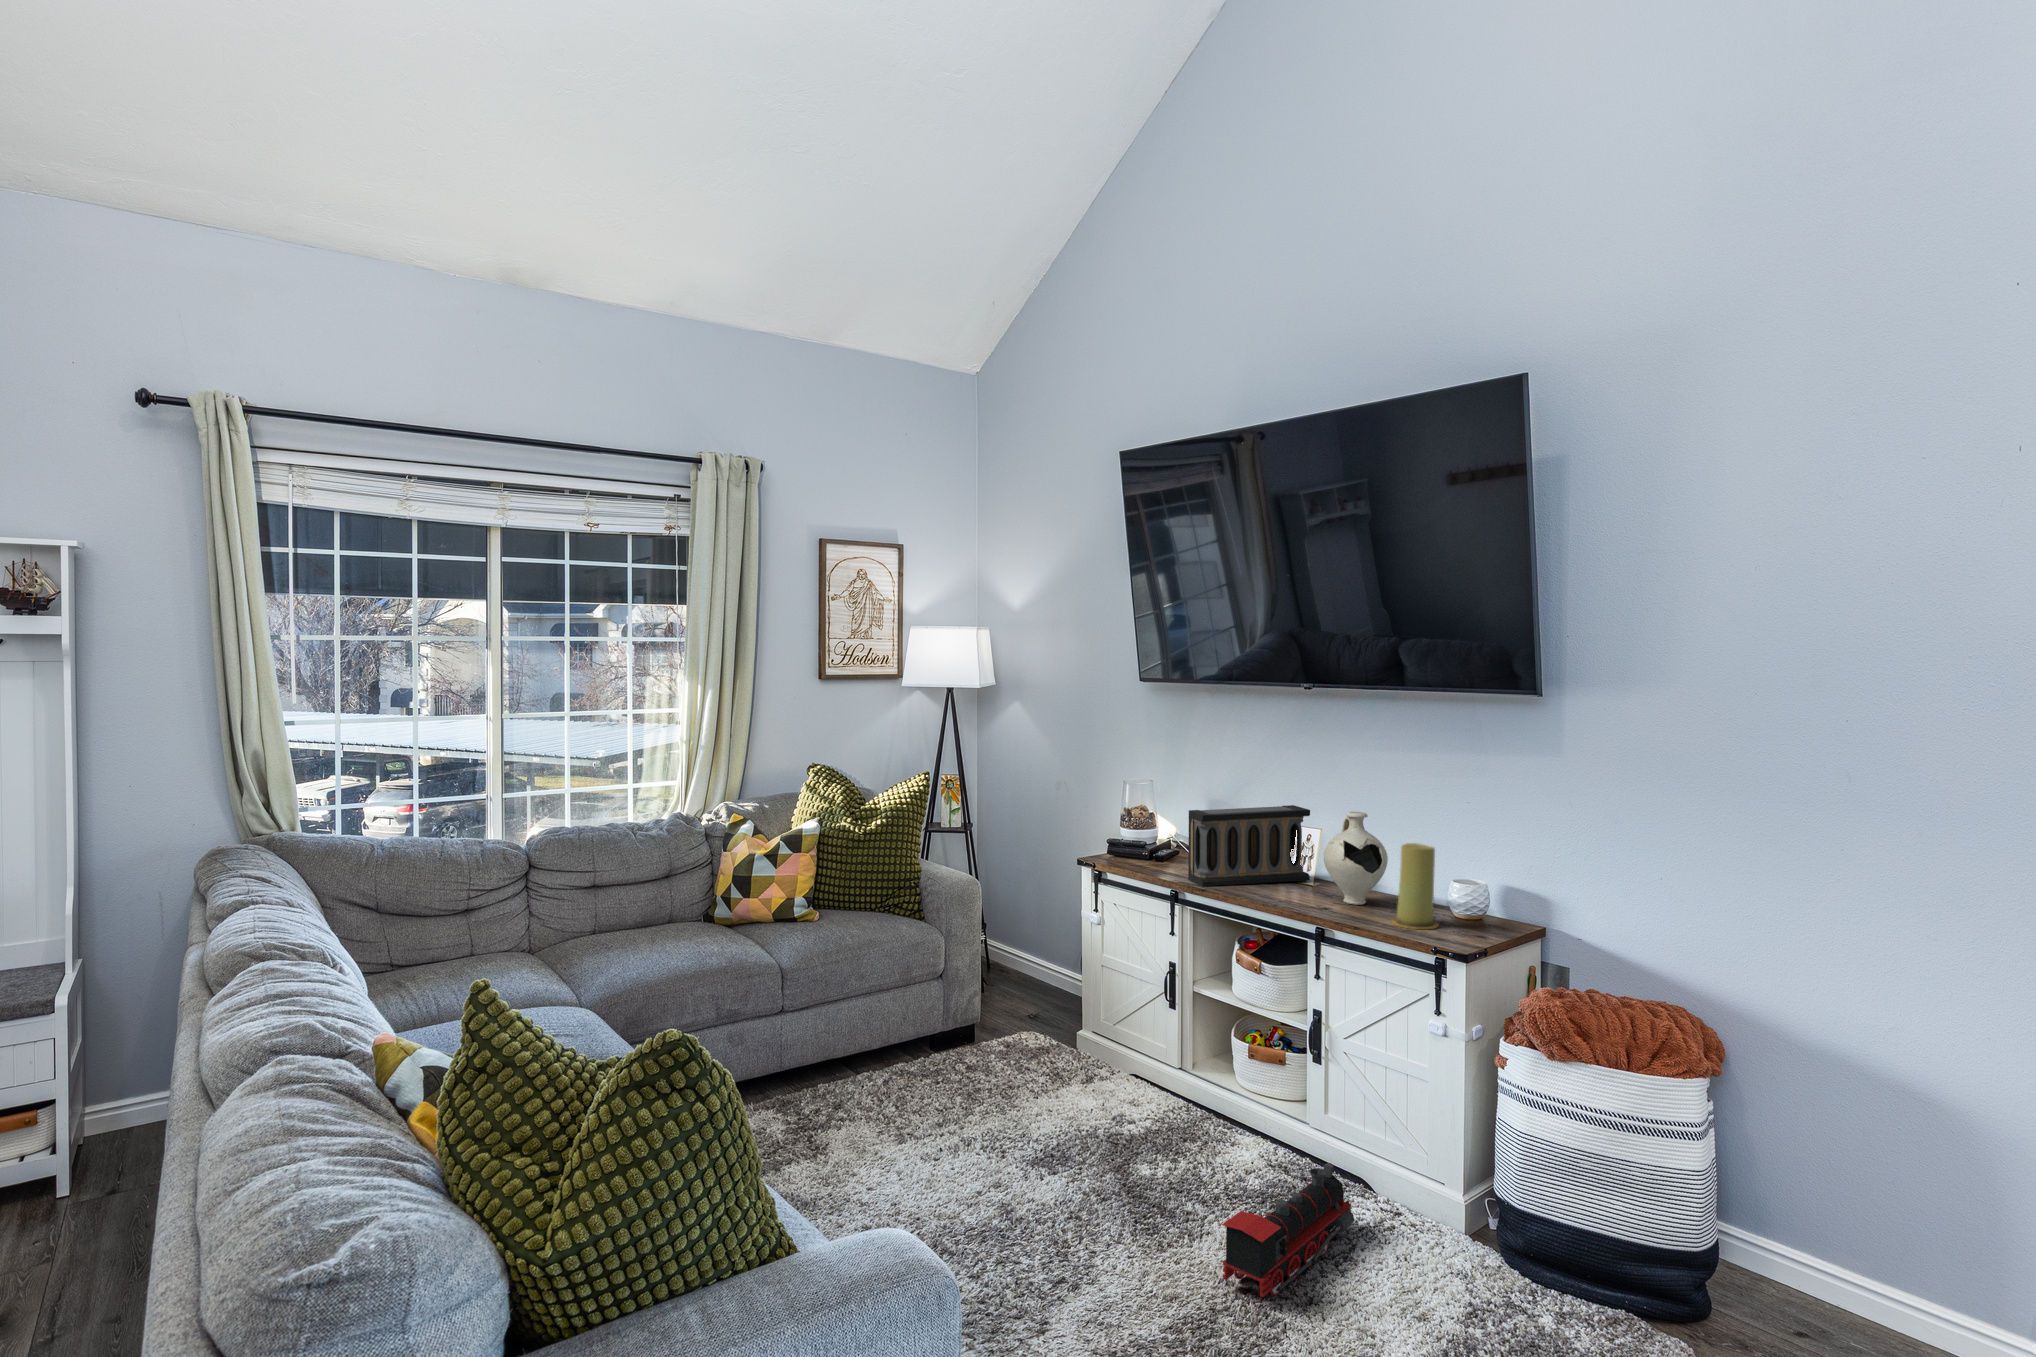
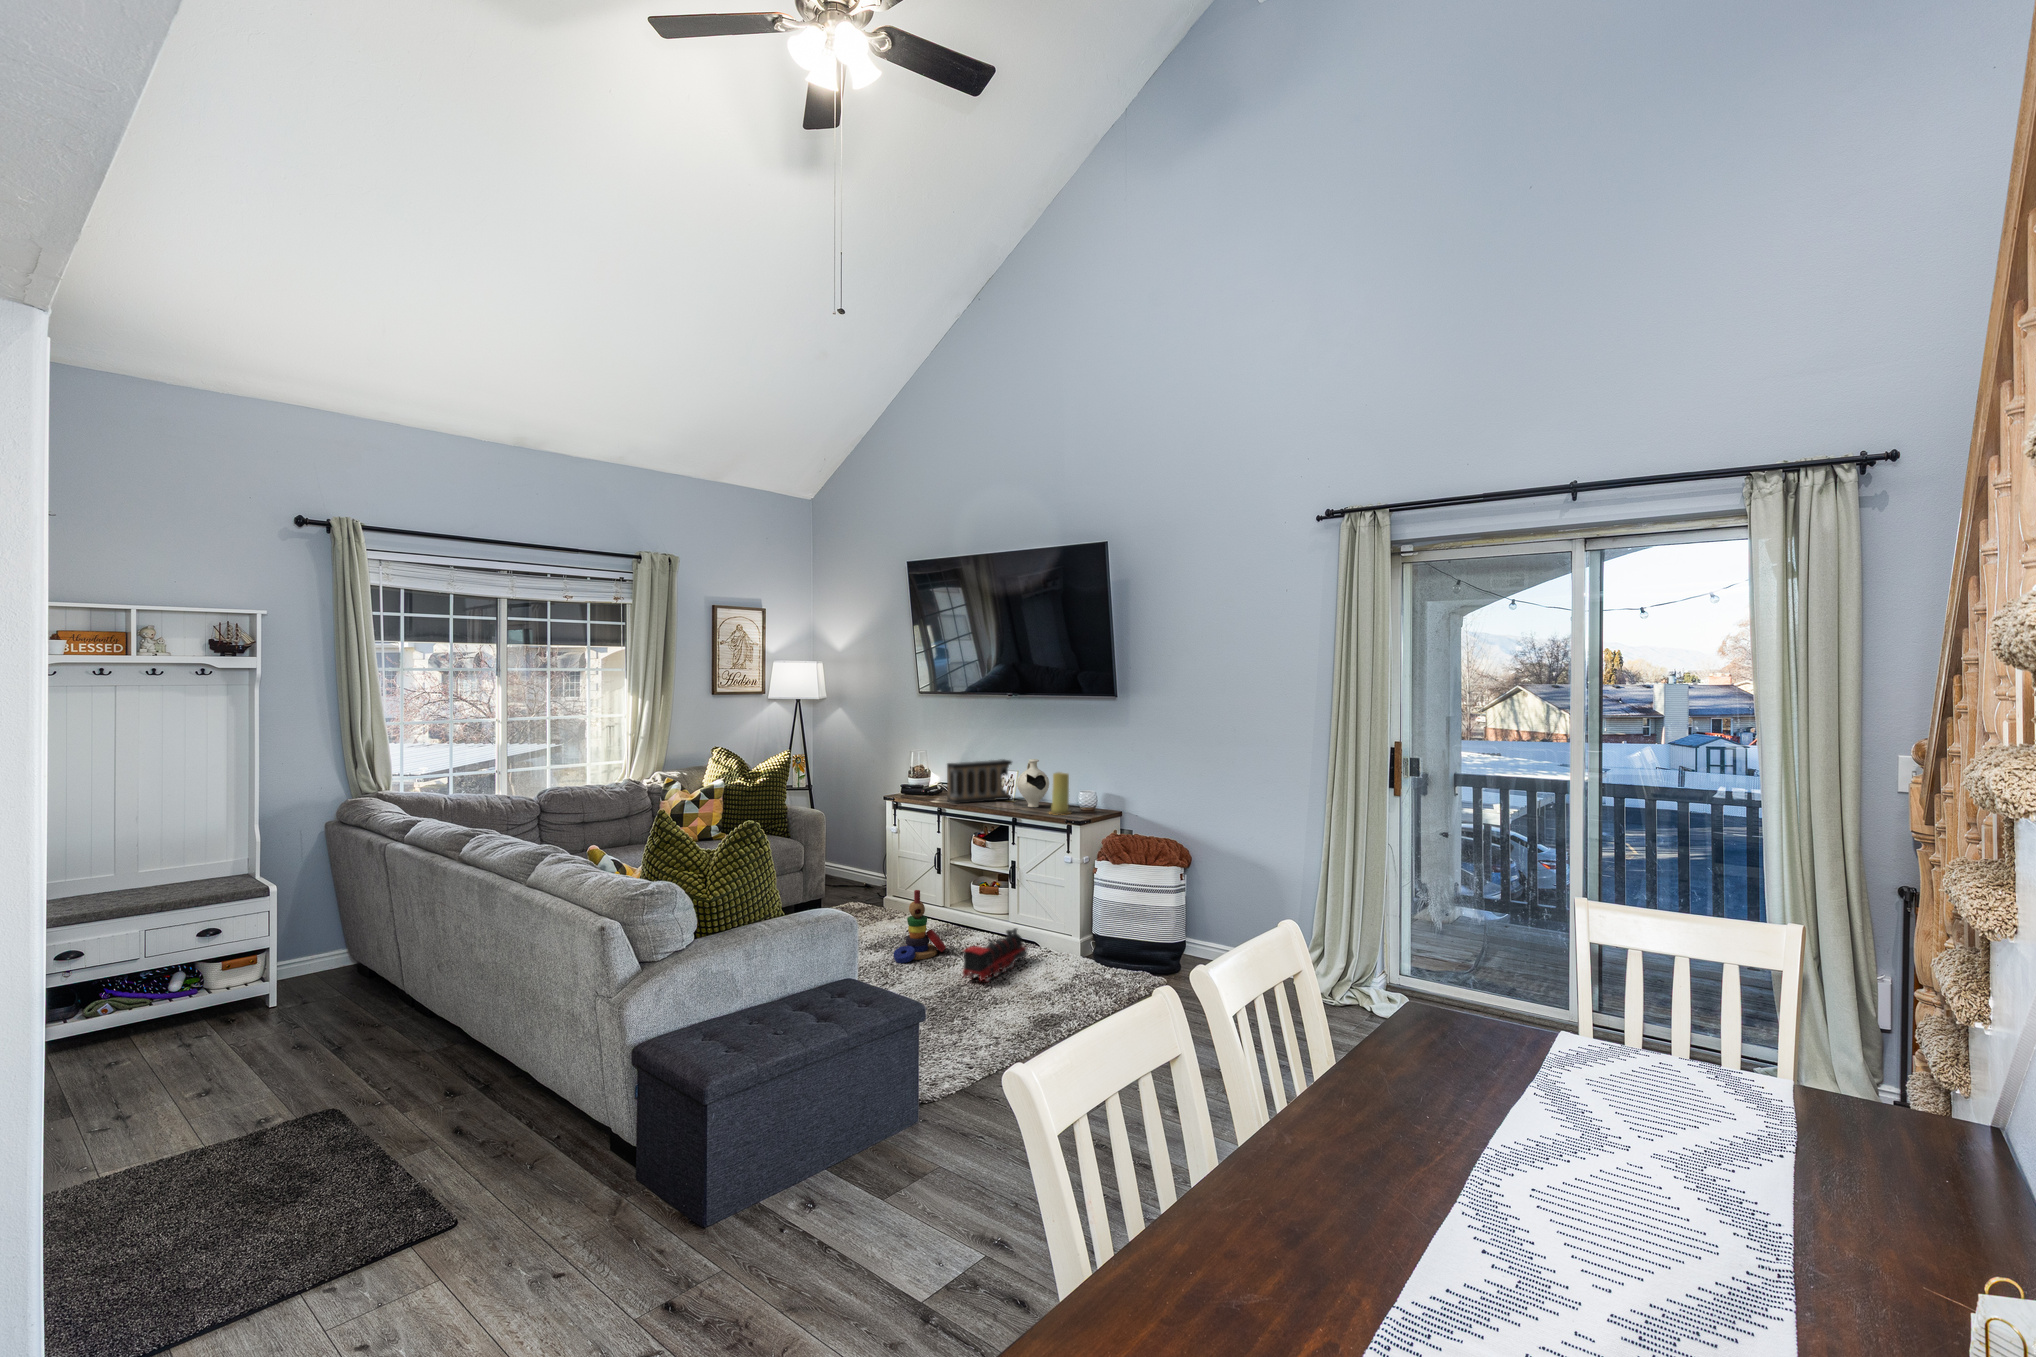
stacking toy: none [1084,1061,1186,1209] -> present [894,890,946,963]

